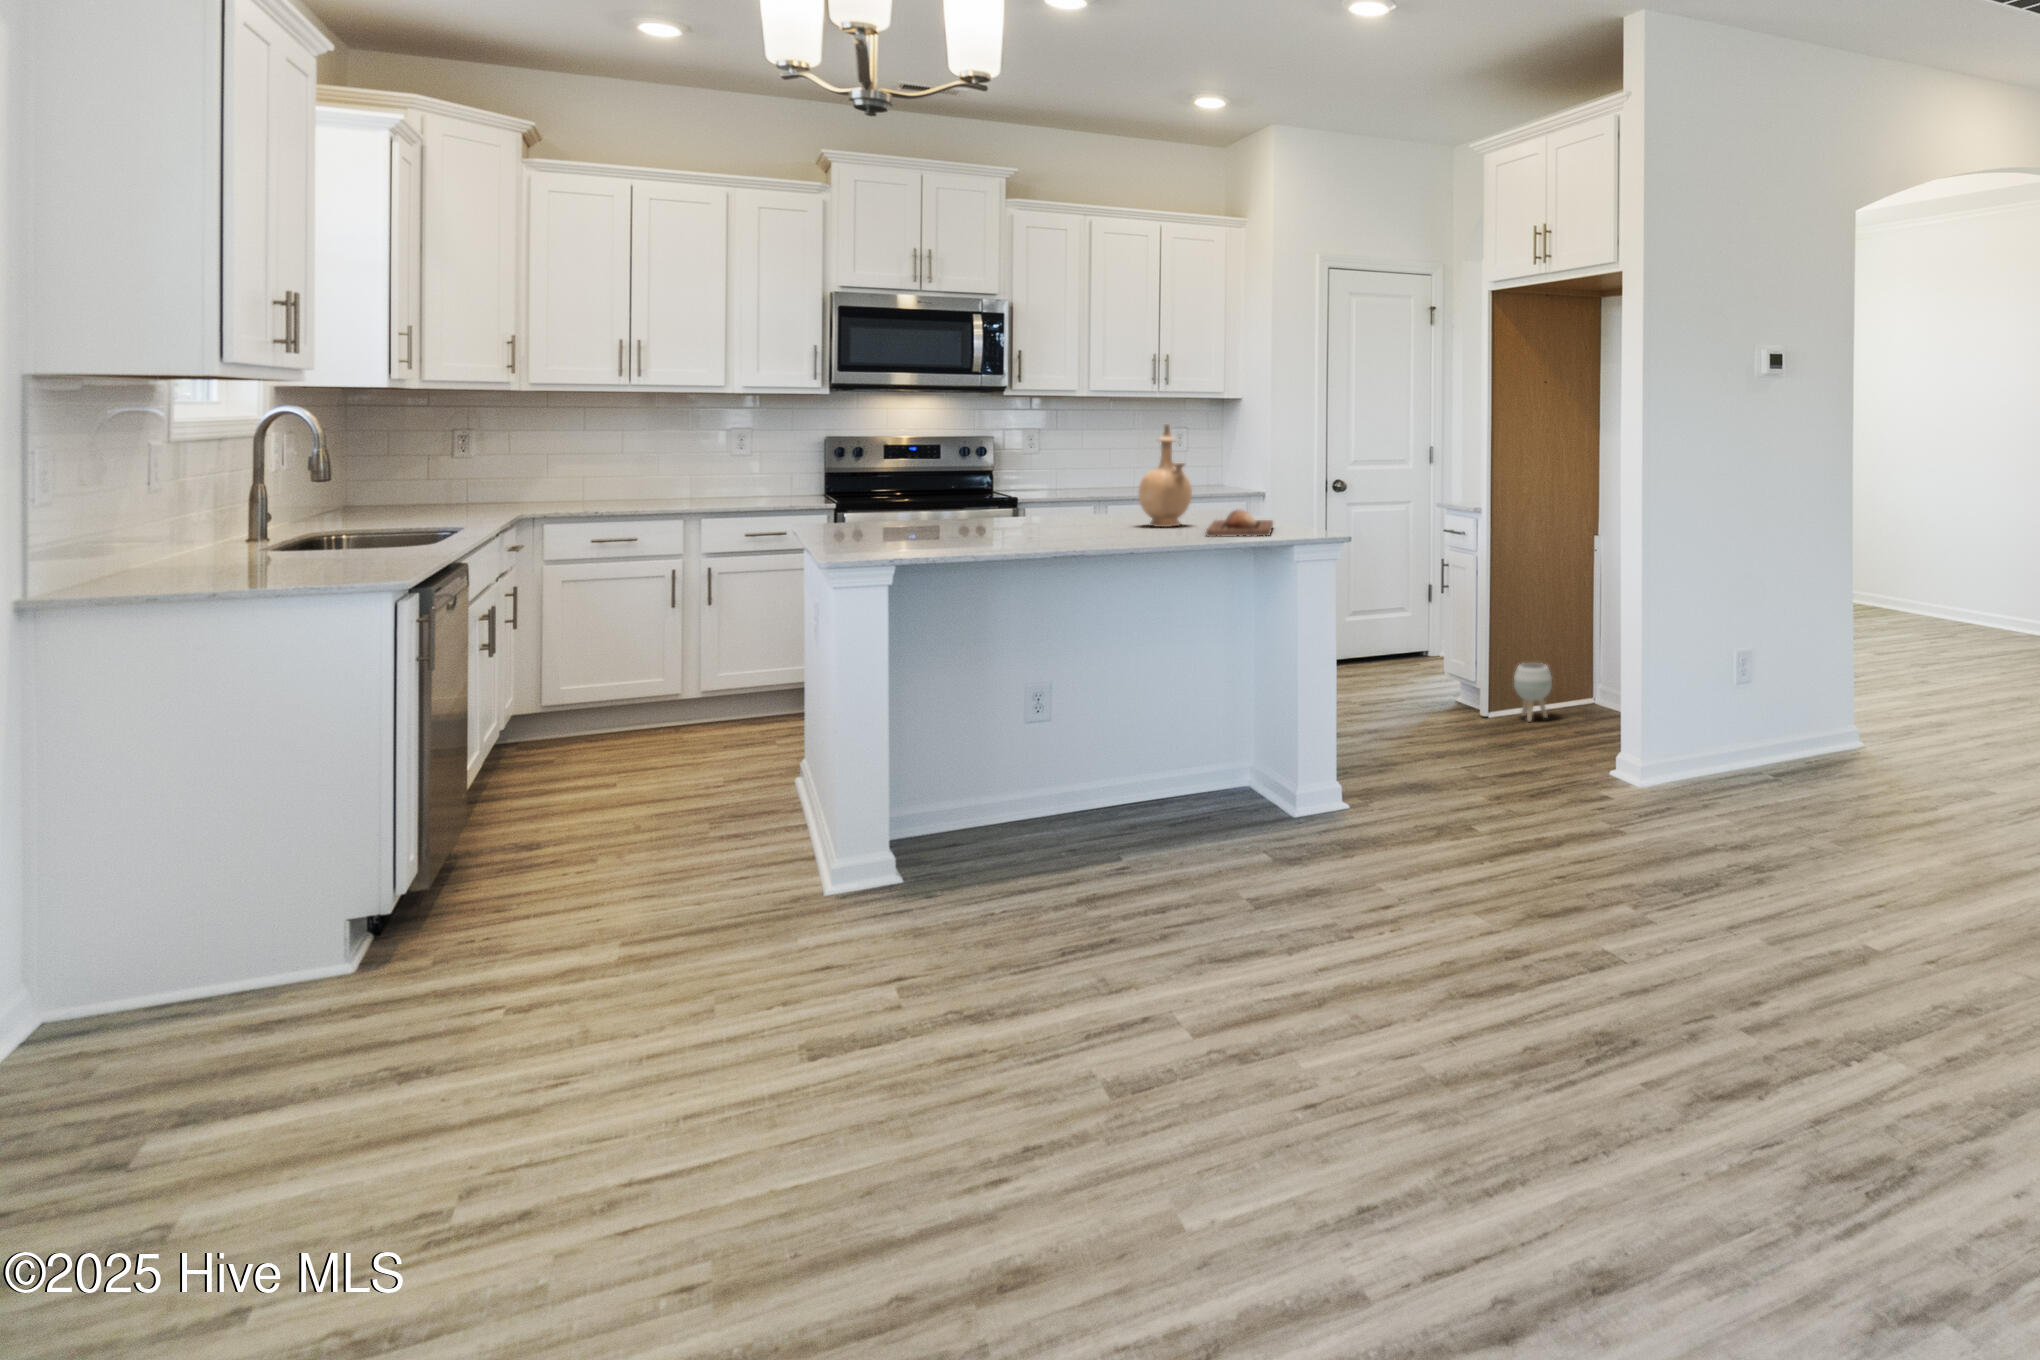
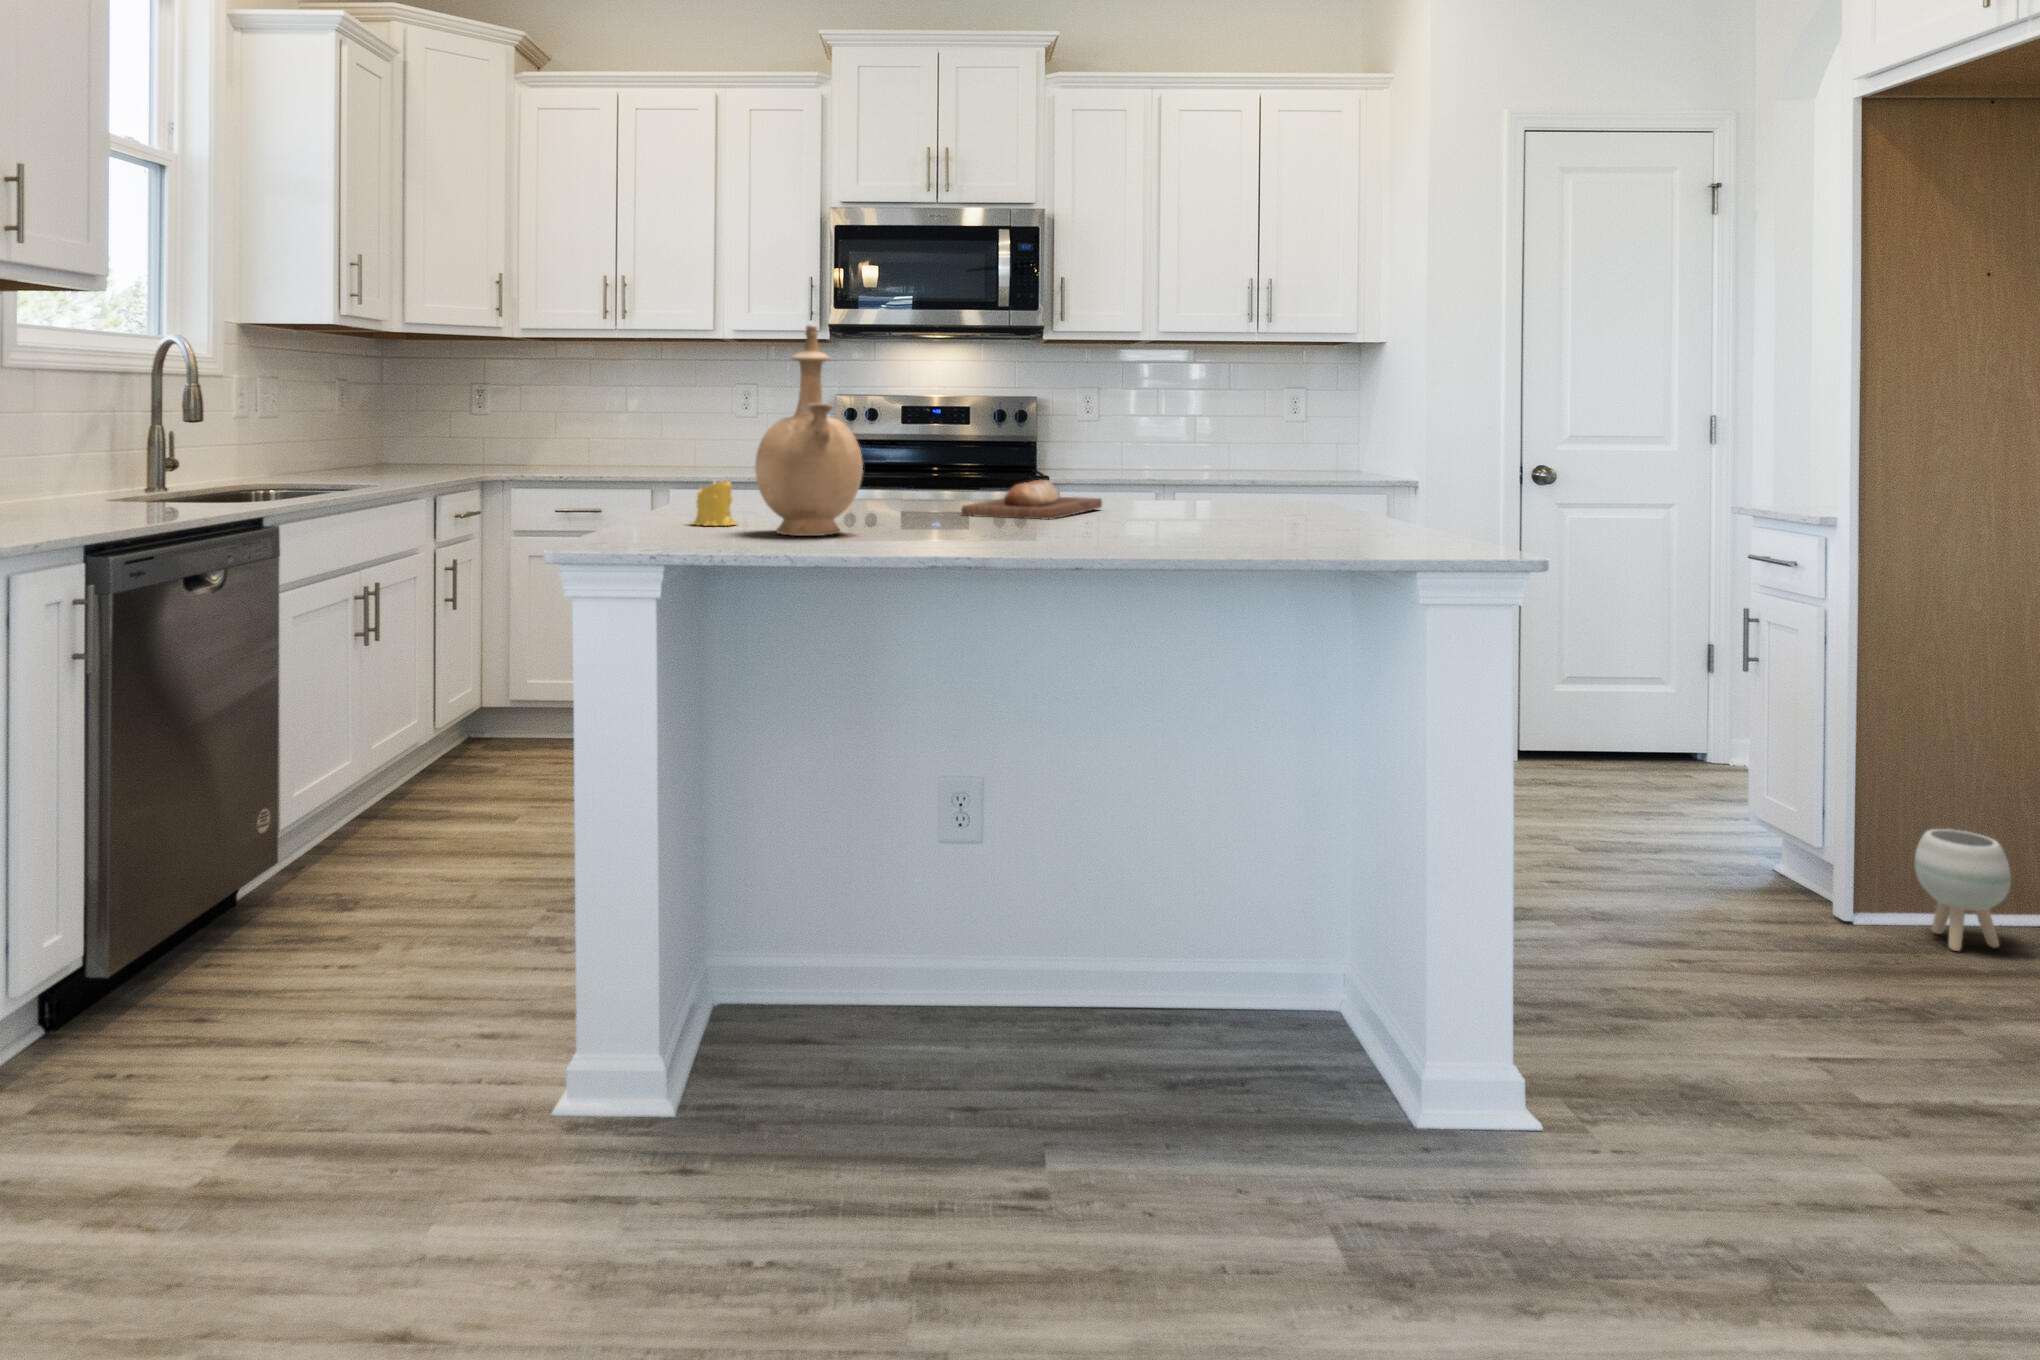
vase: present [1138,424,1192,527] -> present [755,325,863,536]
bread loaf: present [1206,509,1273,537] -> present [961,479,1102,519]
candle: none [874,513,906,543] -> present [692,481,738,526]

